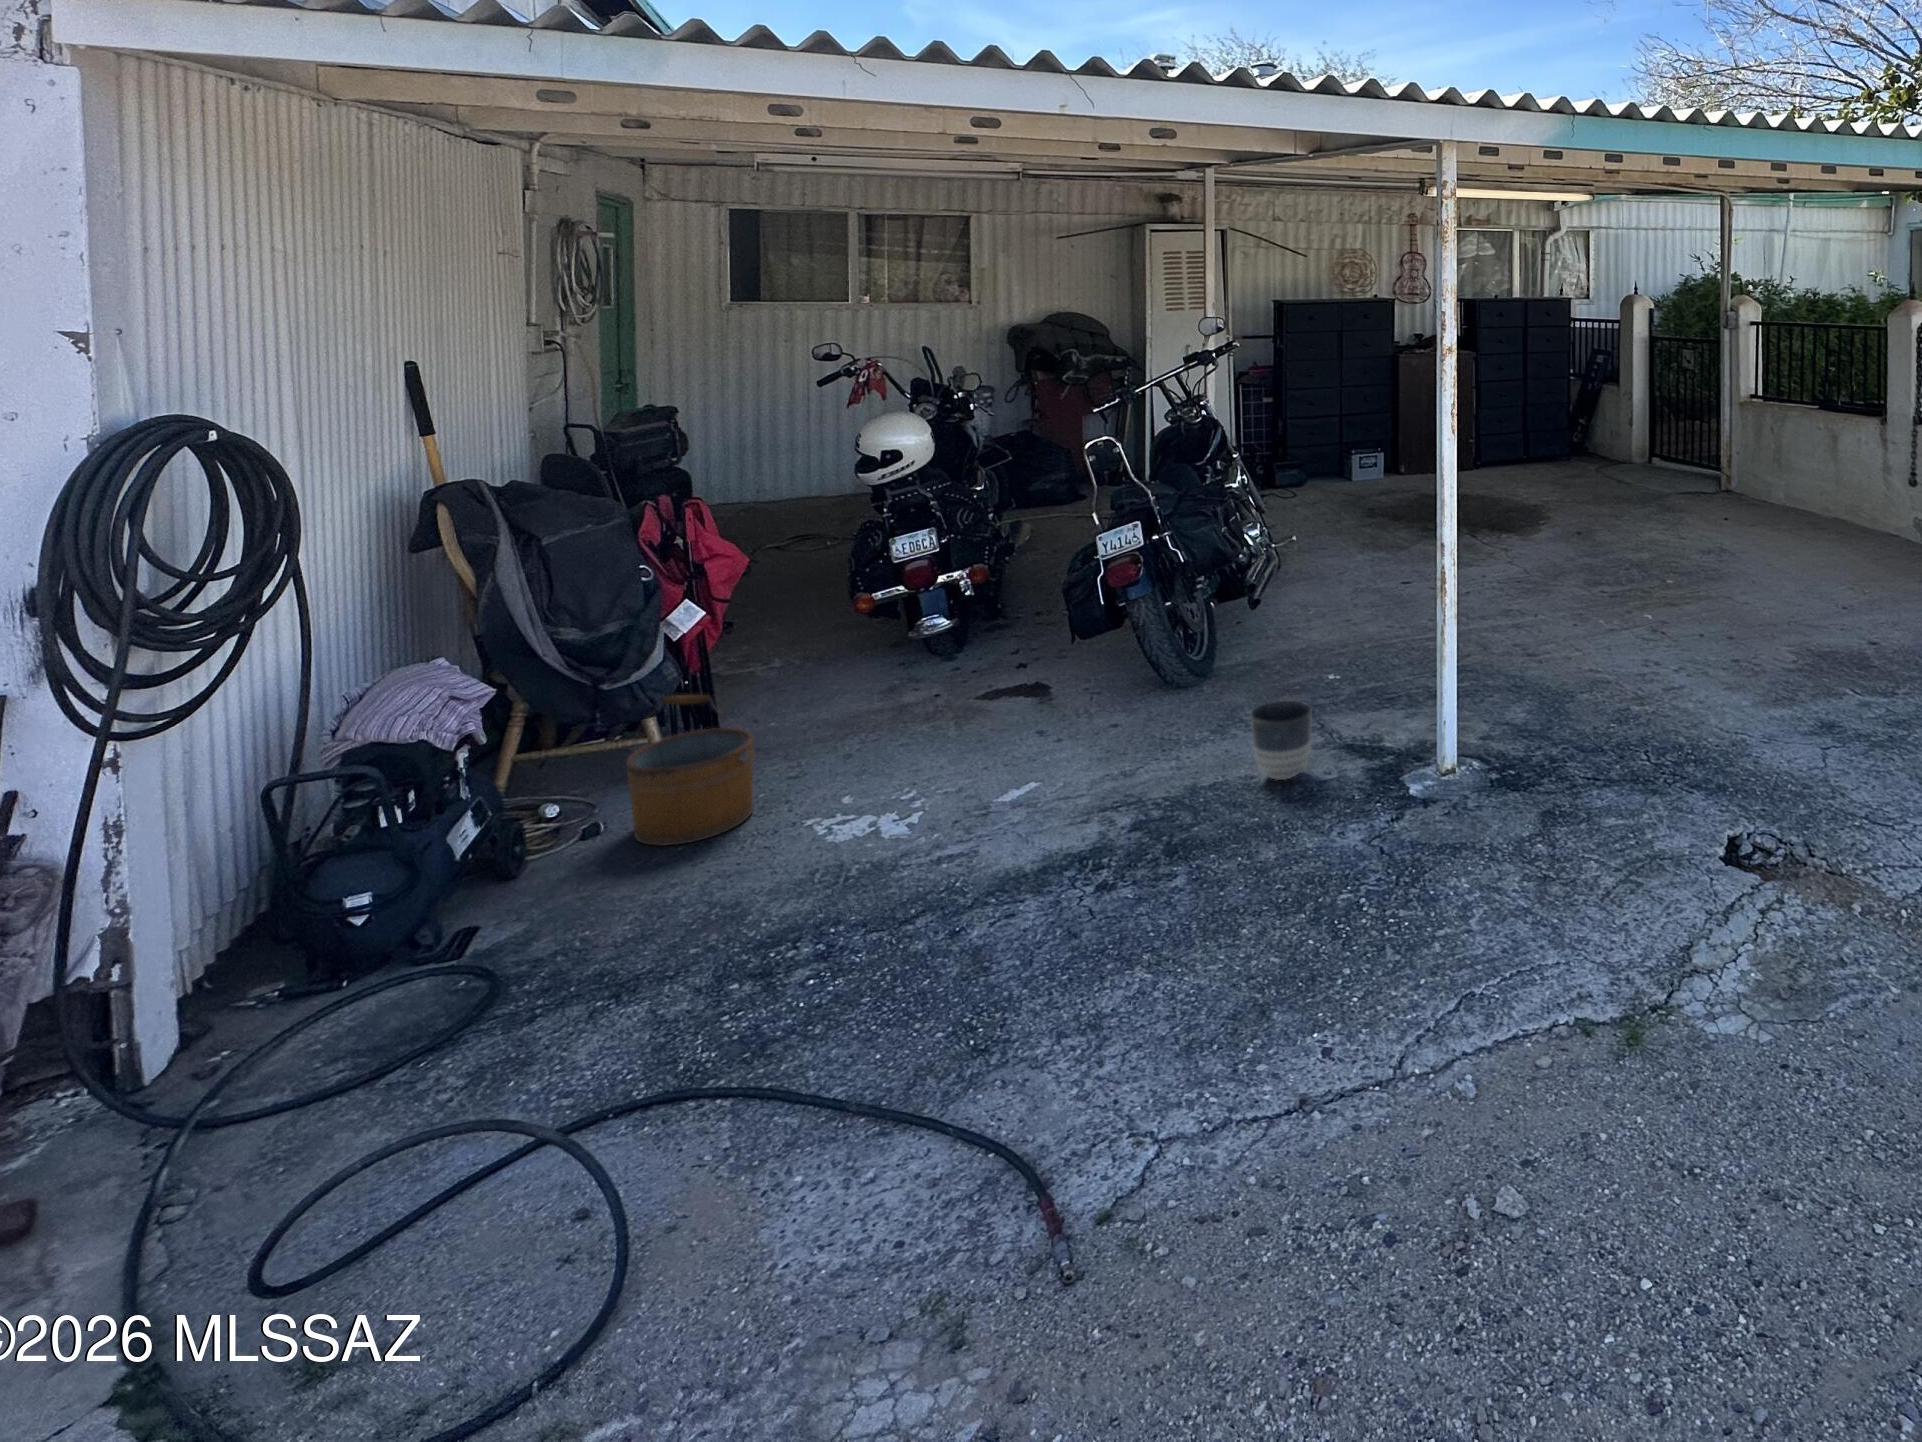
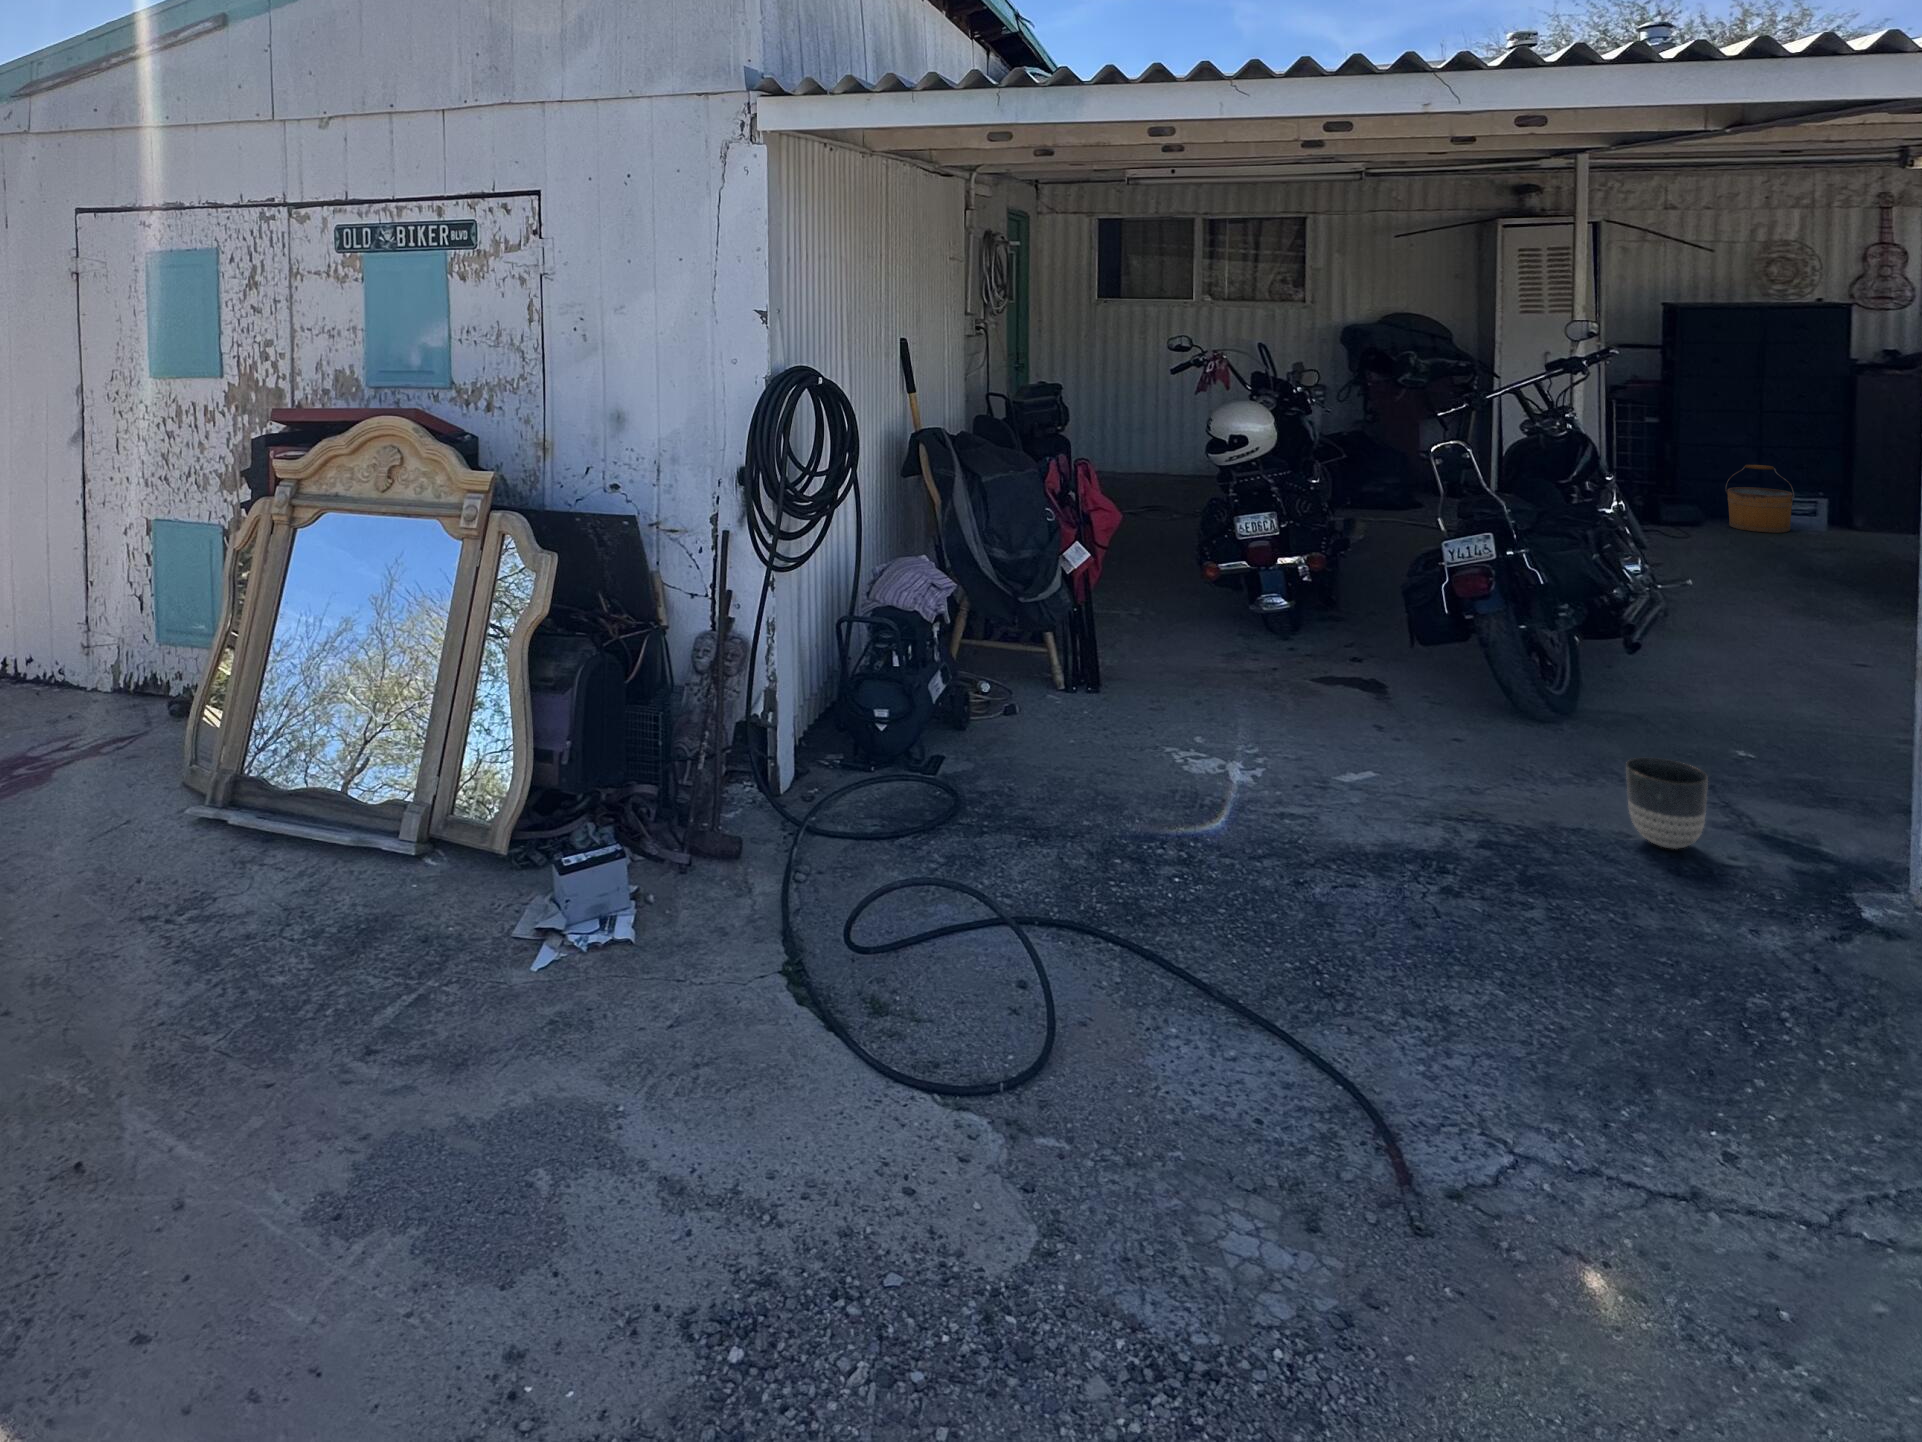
bucket: present [626,695,754,846] -> present [1726,465,1794,533]

